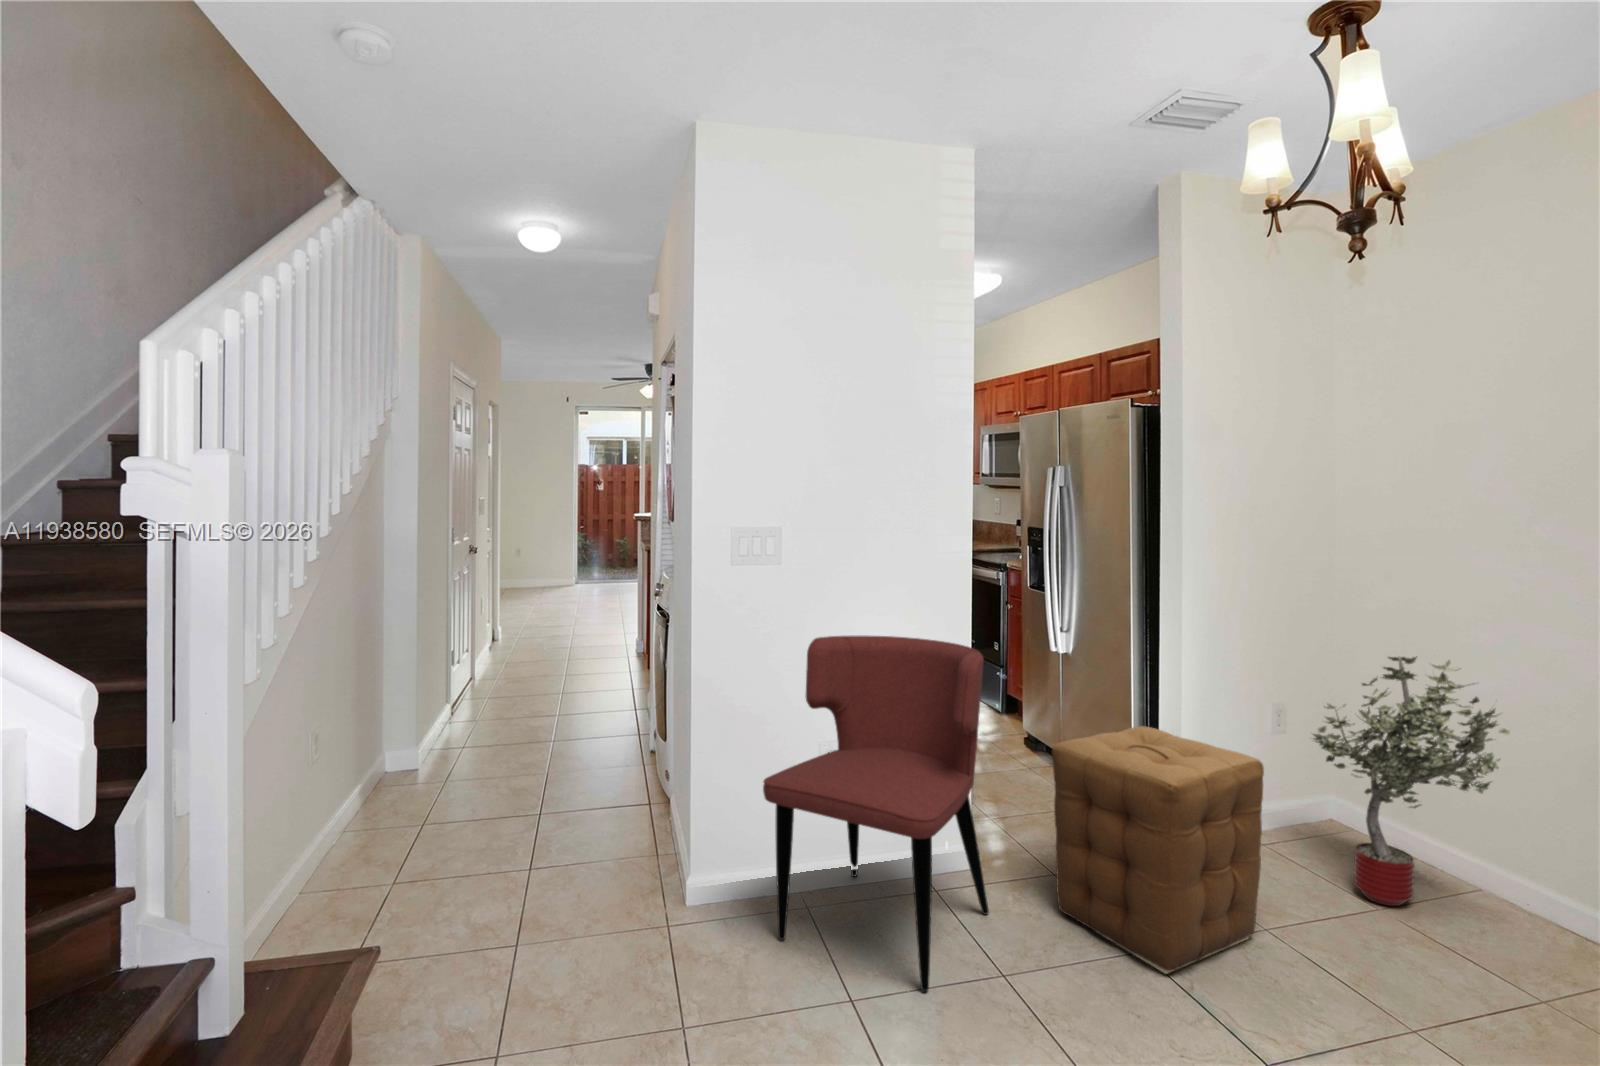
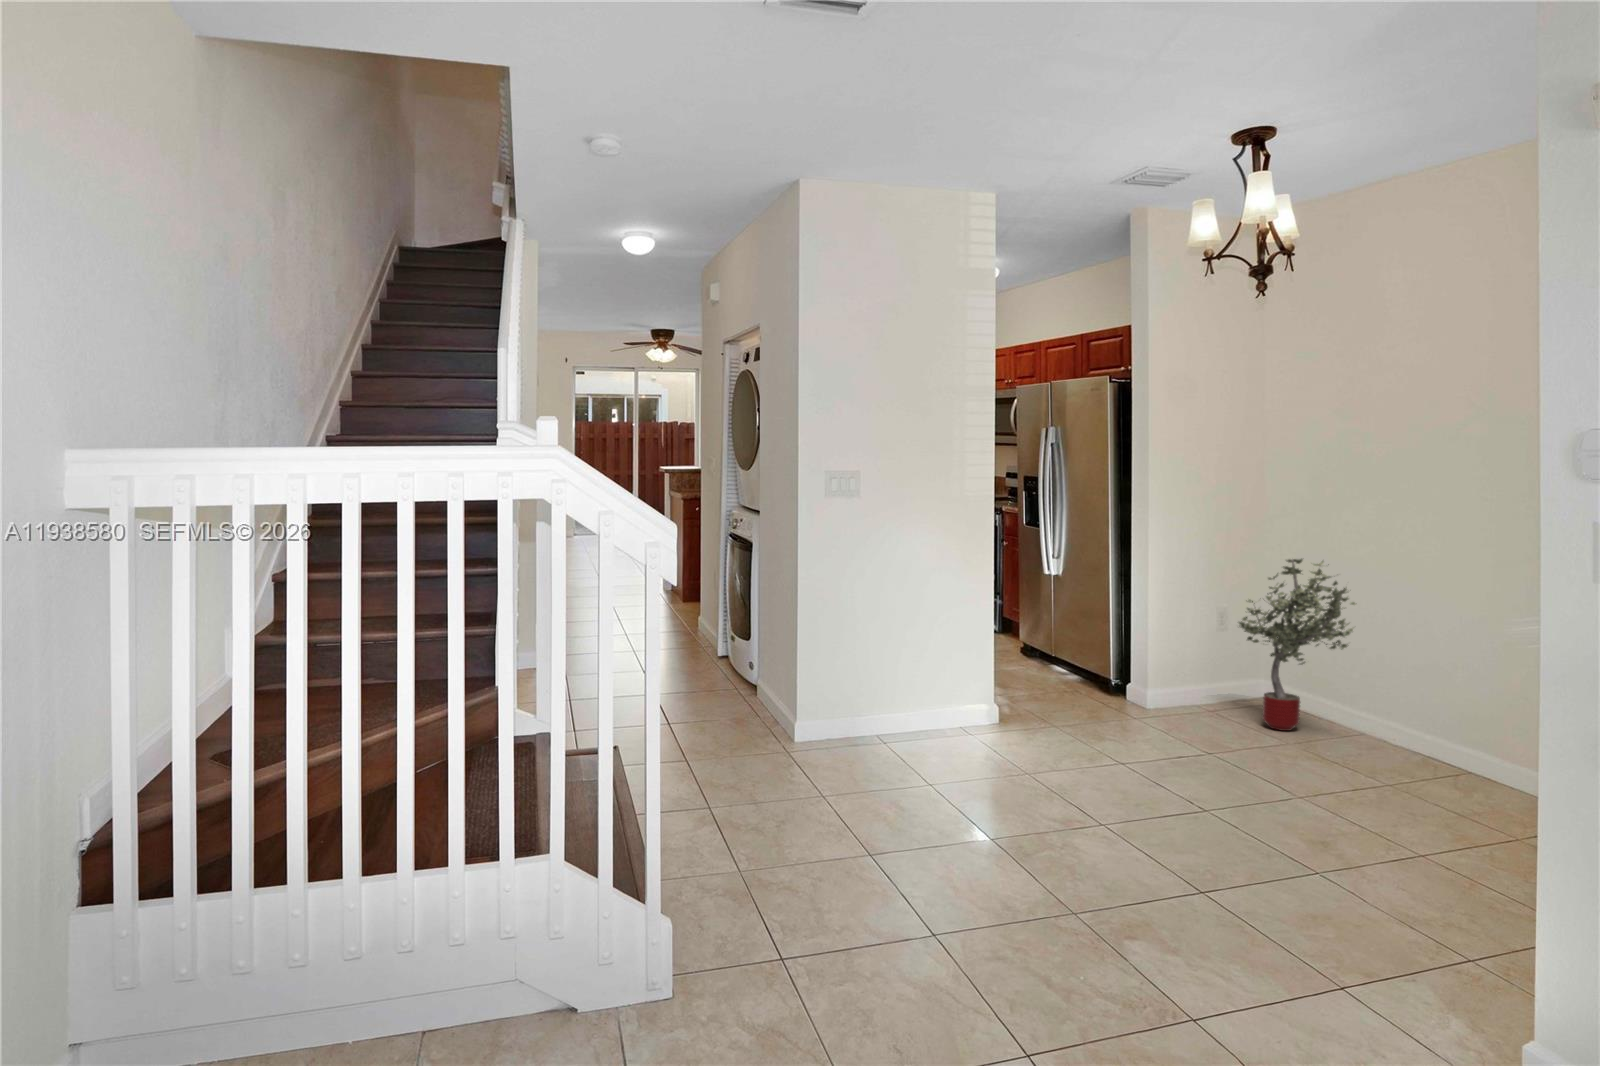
dining chair: present [763,636,989,991] -> none [869,549,1019,772]
ottoman: present [1052,726,1264,974] -> none [1061,613,1202,761]

